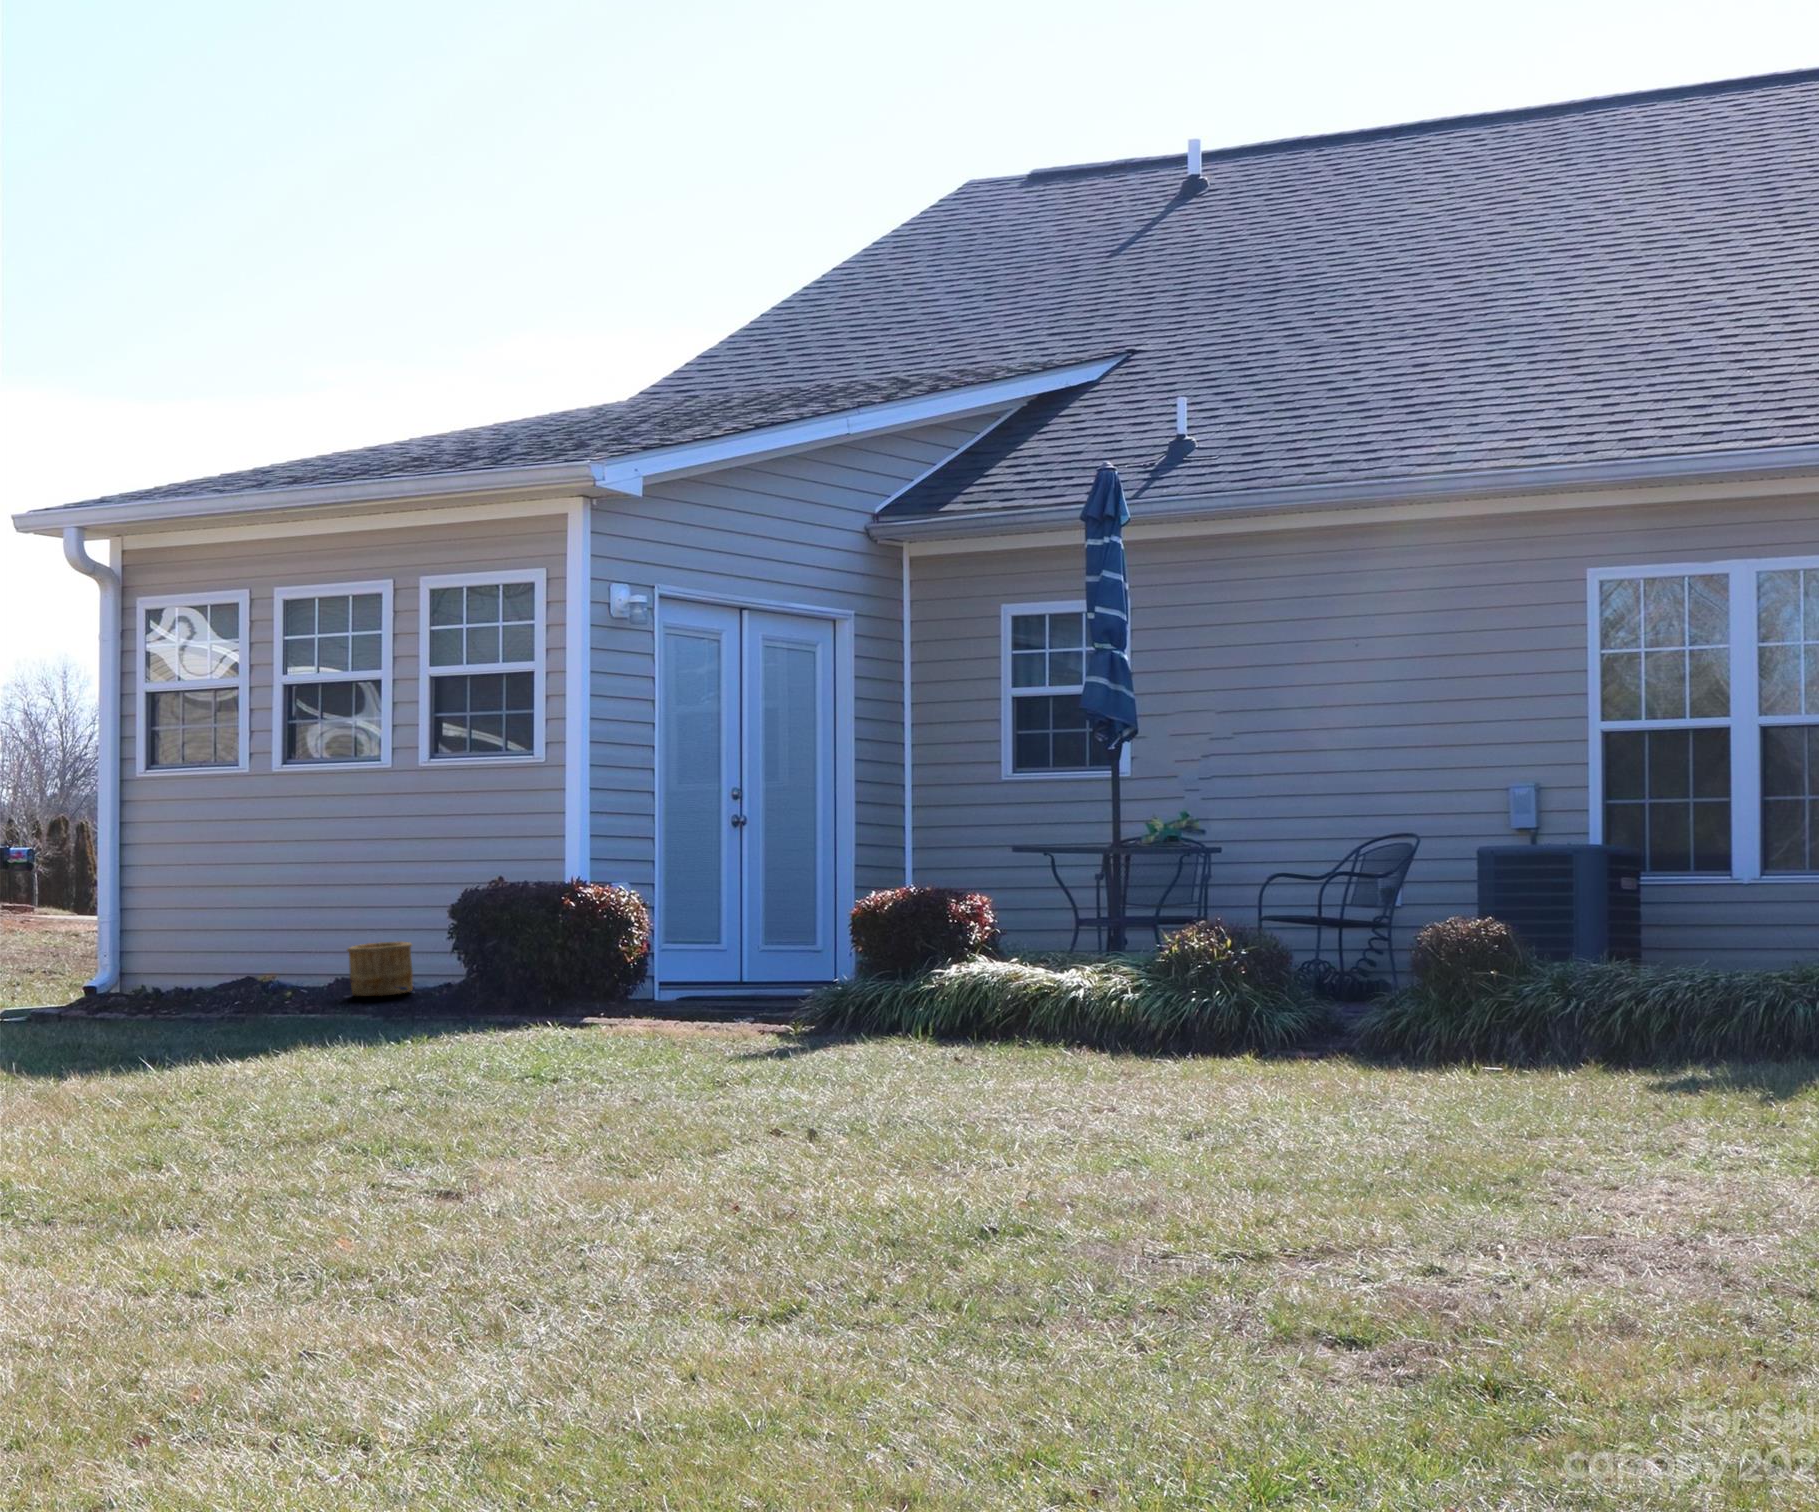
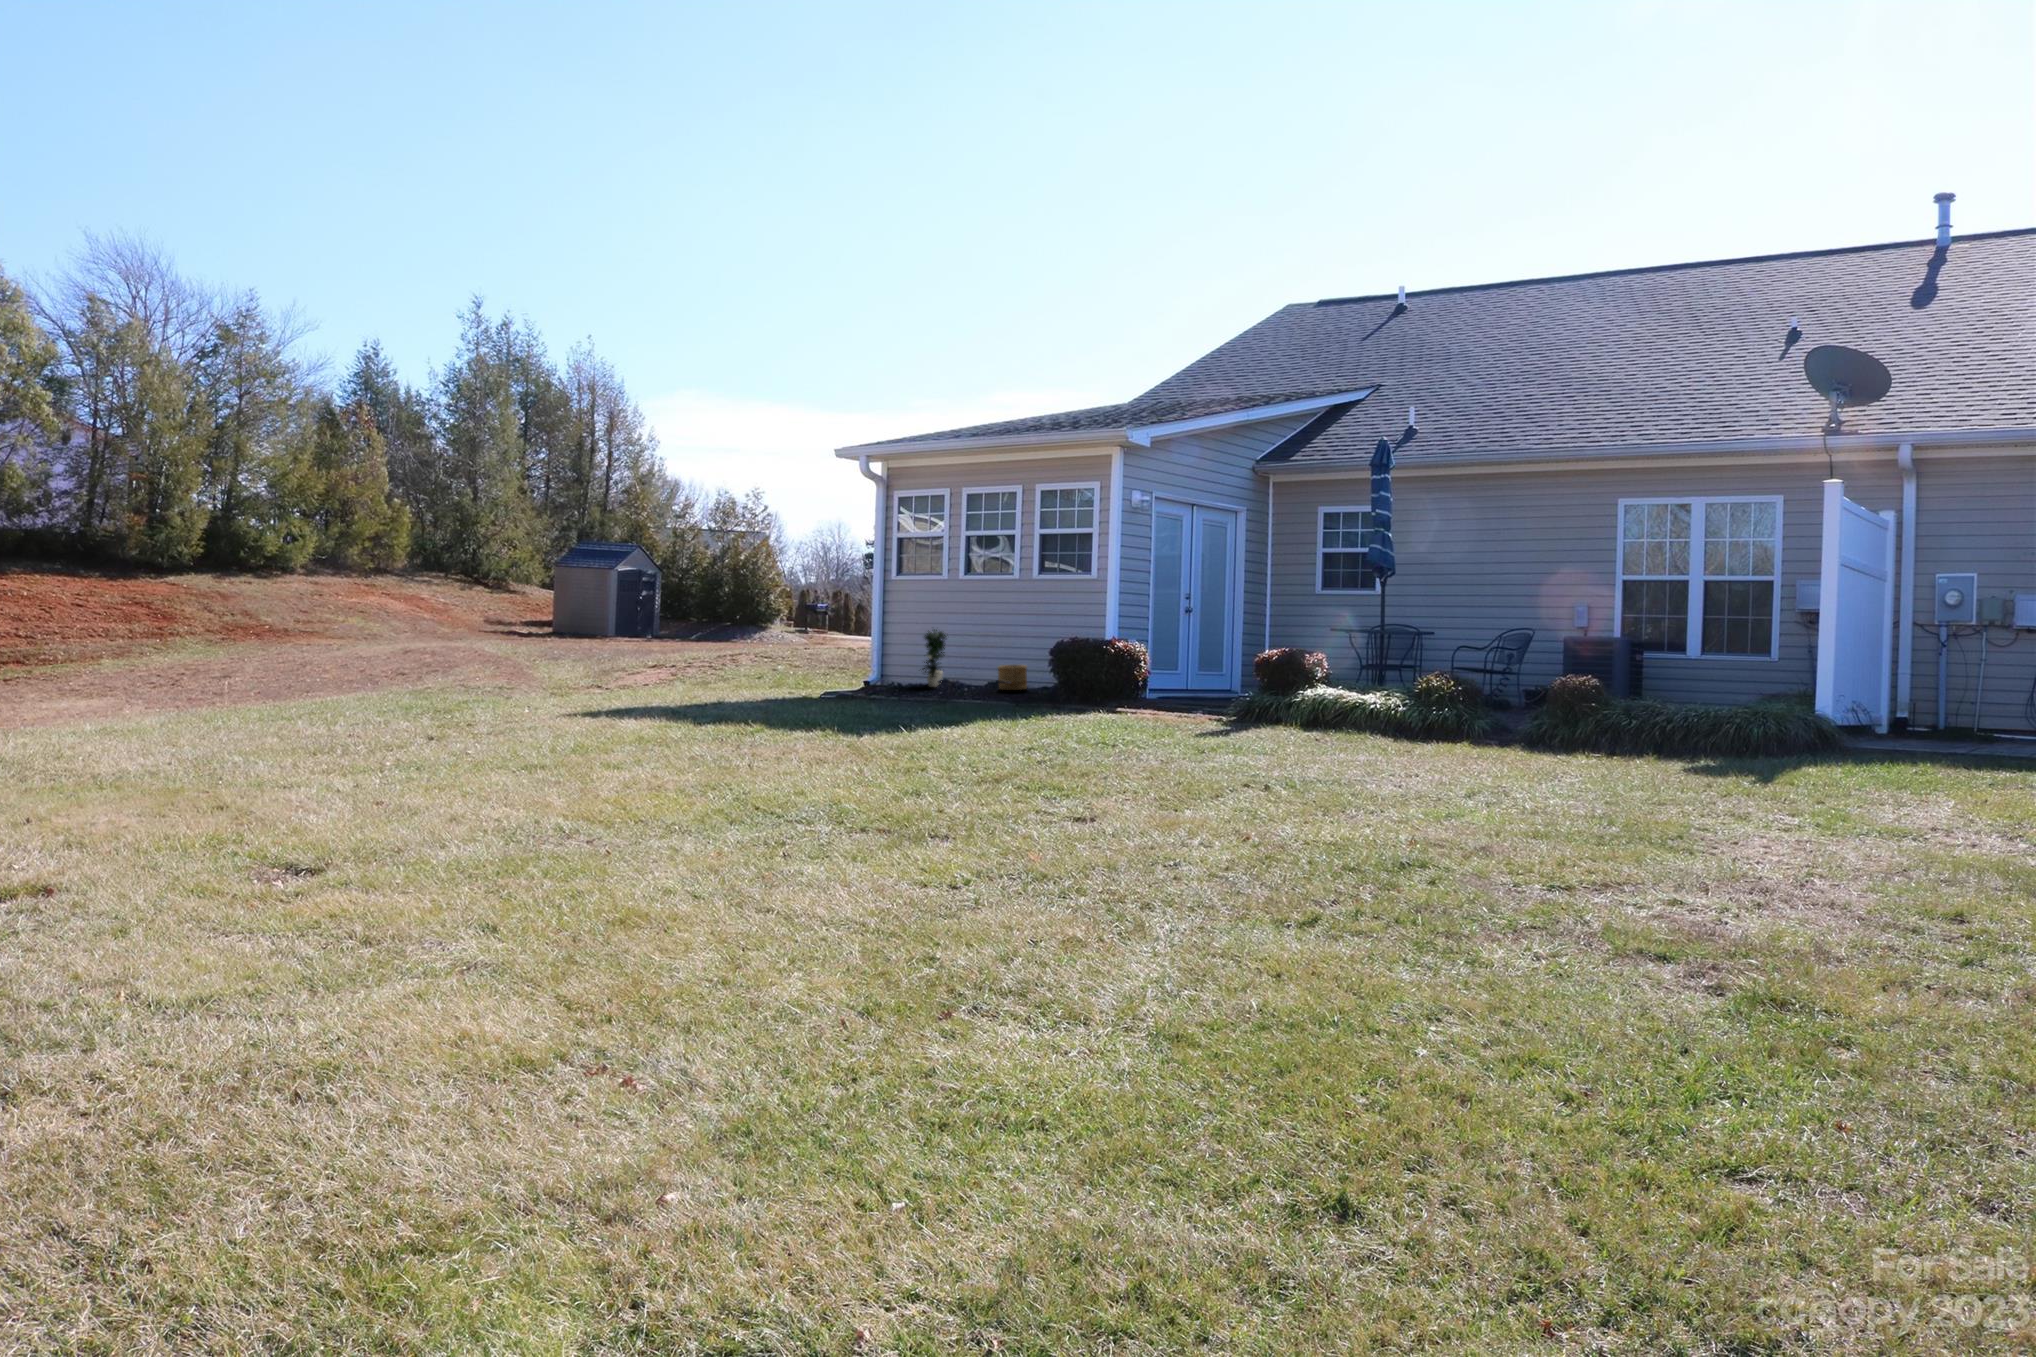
potted plant: none [183,867,253,997] -> present [922,629,947,687]

